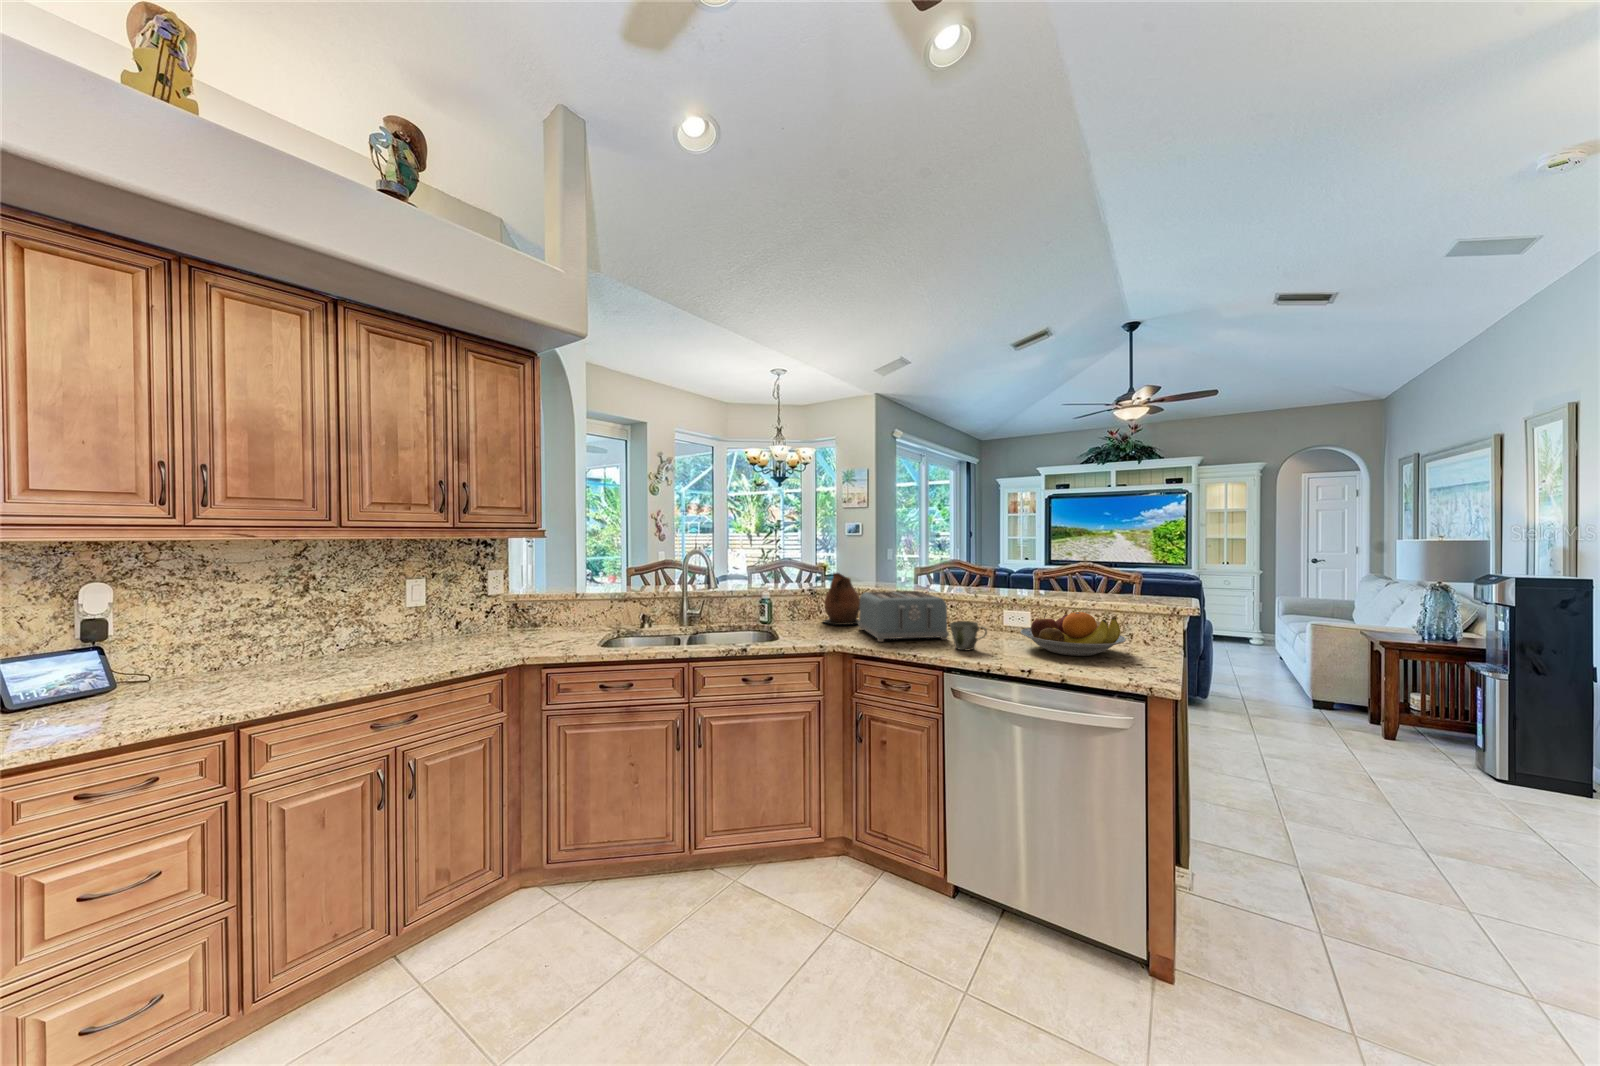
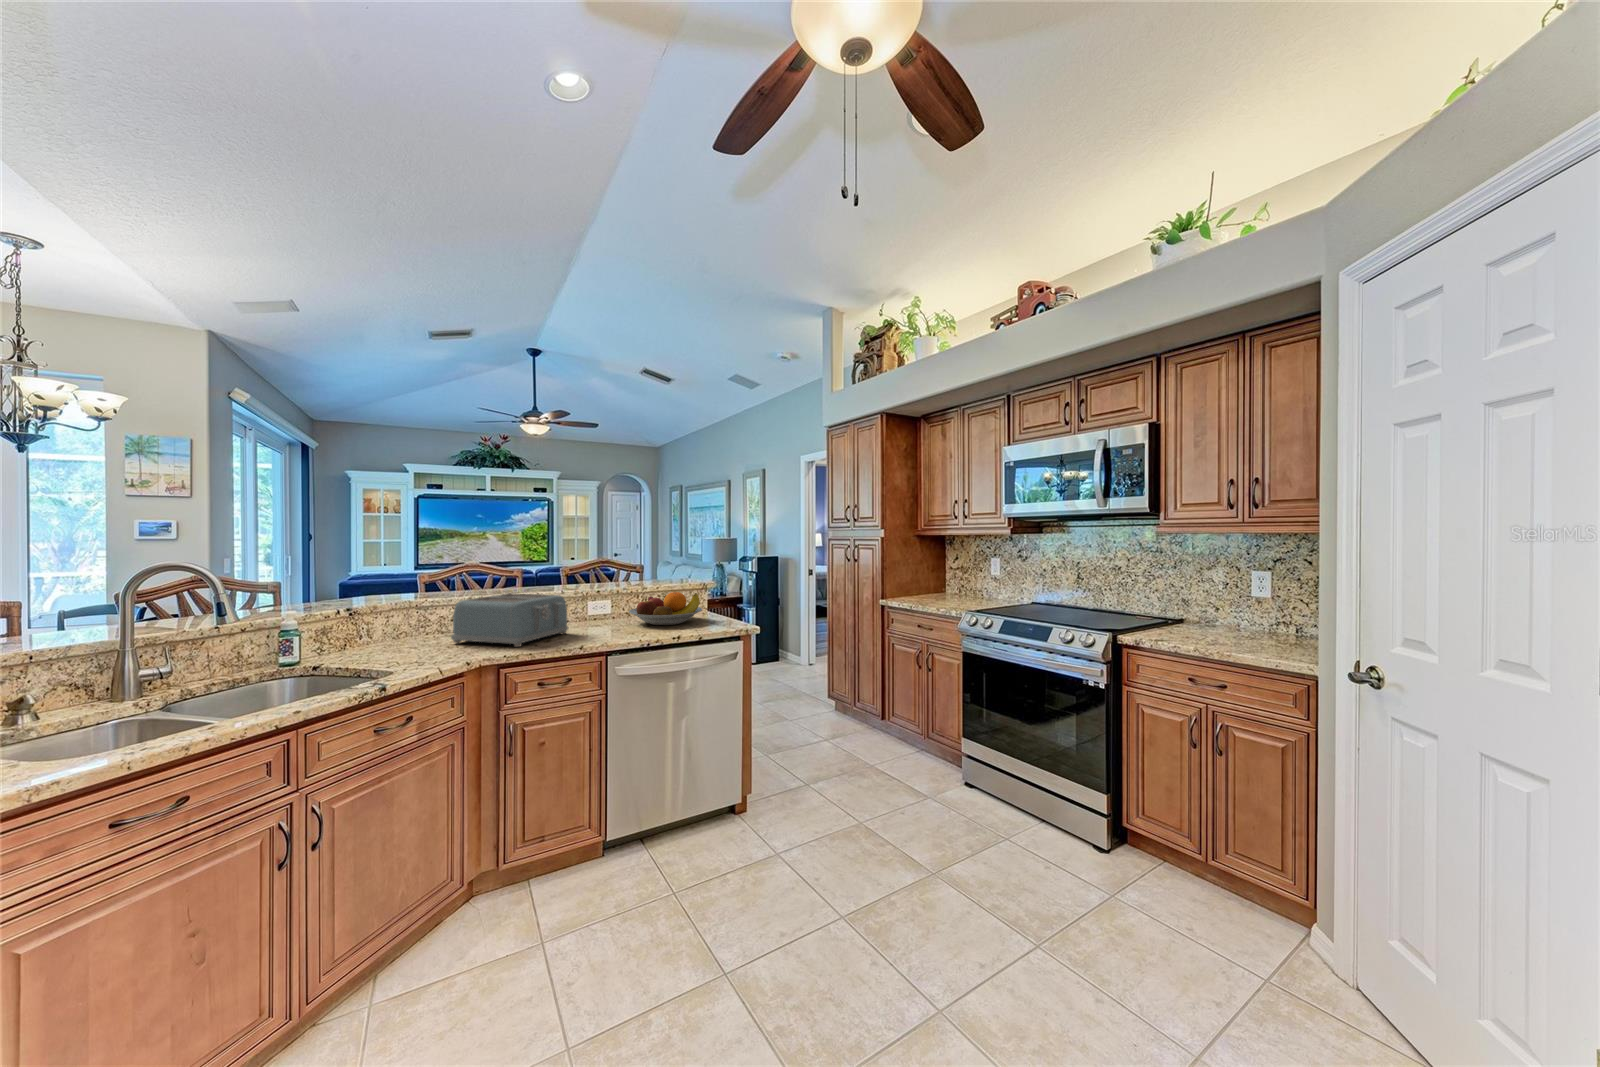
ceramic pitcher: present [823,573,860,625] -> none [369,582,441,646]
mug: present [950,621,987,650] -> none [589,611,622,637]

